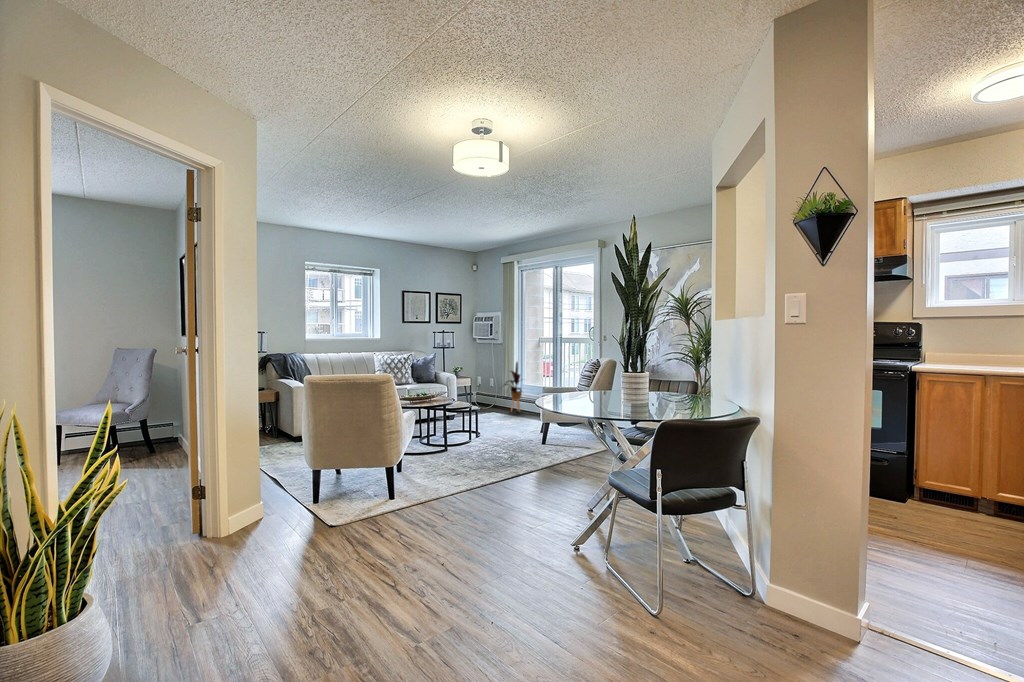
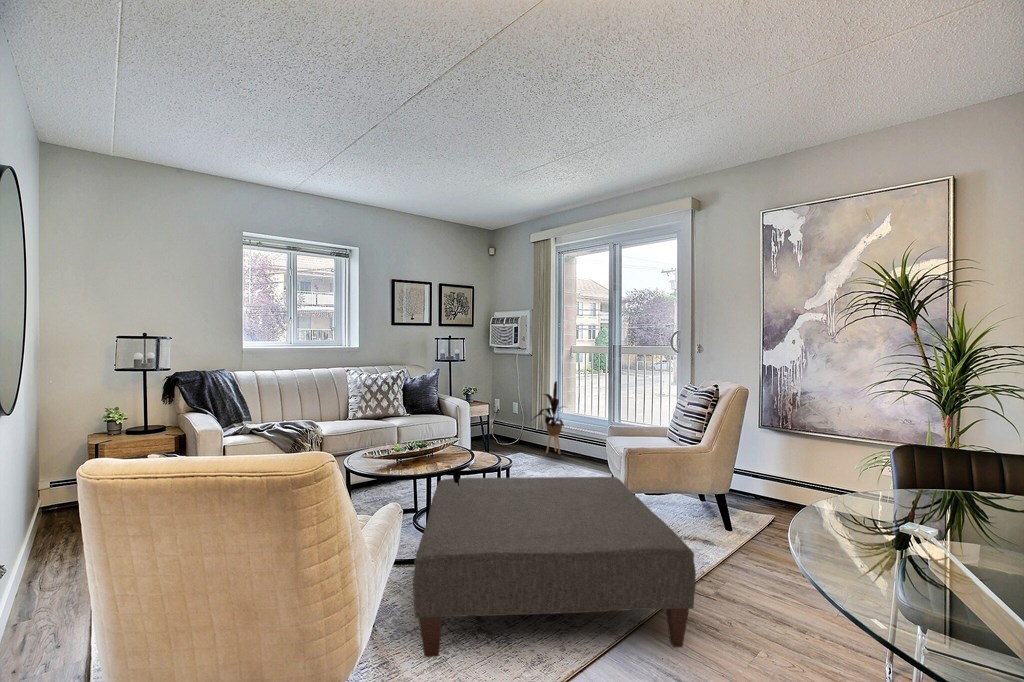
ottoman: none [421,412,551,479] -> present [413,477,696,657]

